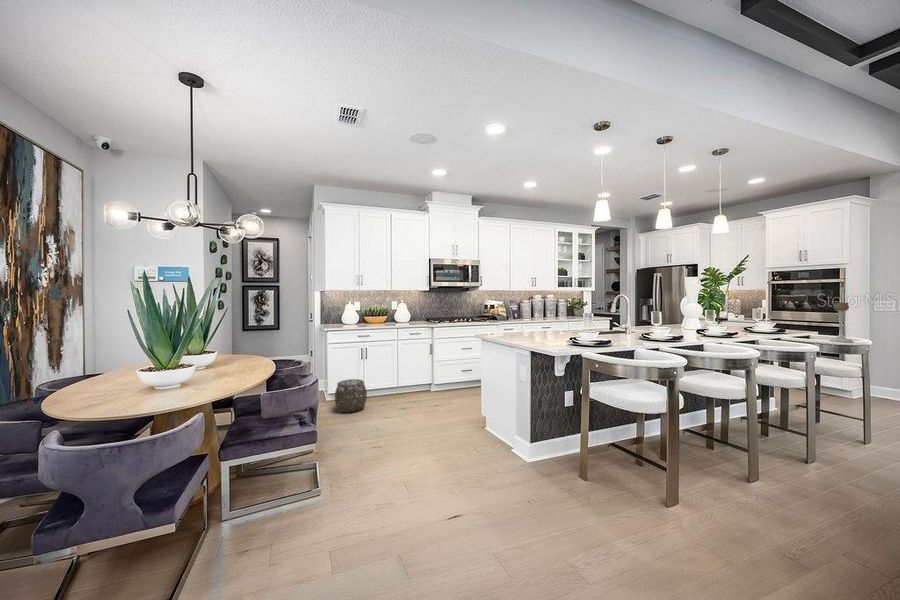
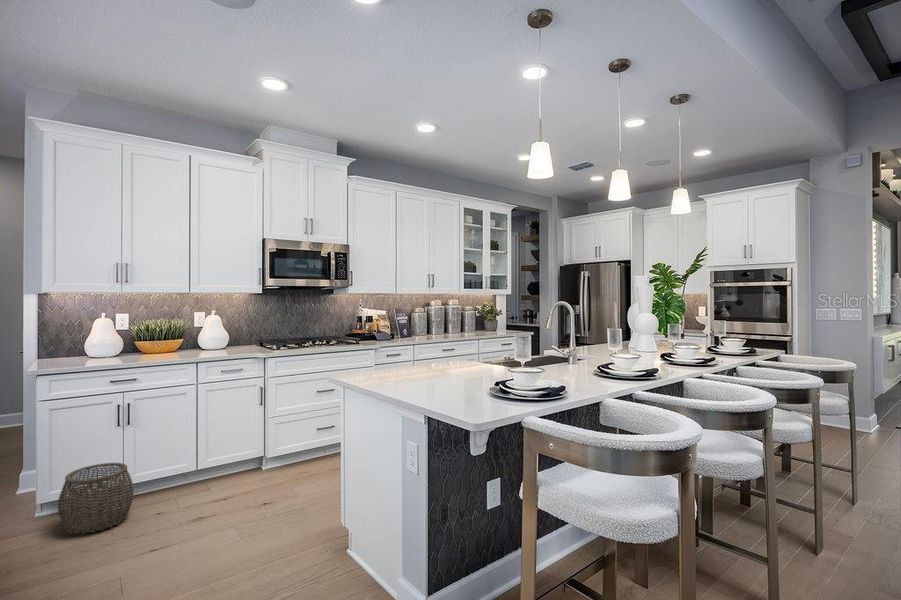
candle holder: present [830,303,853,342] -> none [806,314,831,364]

